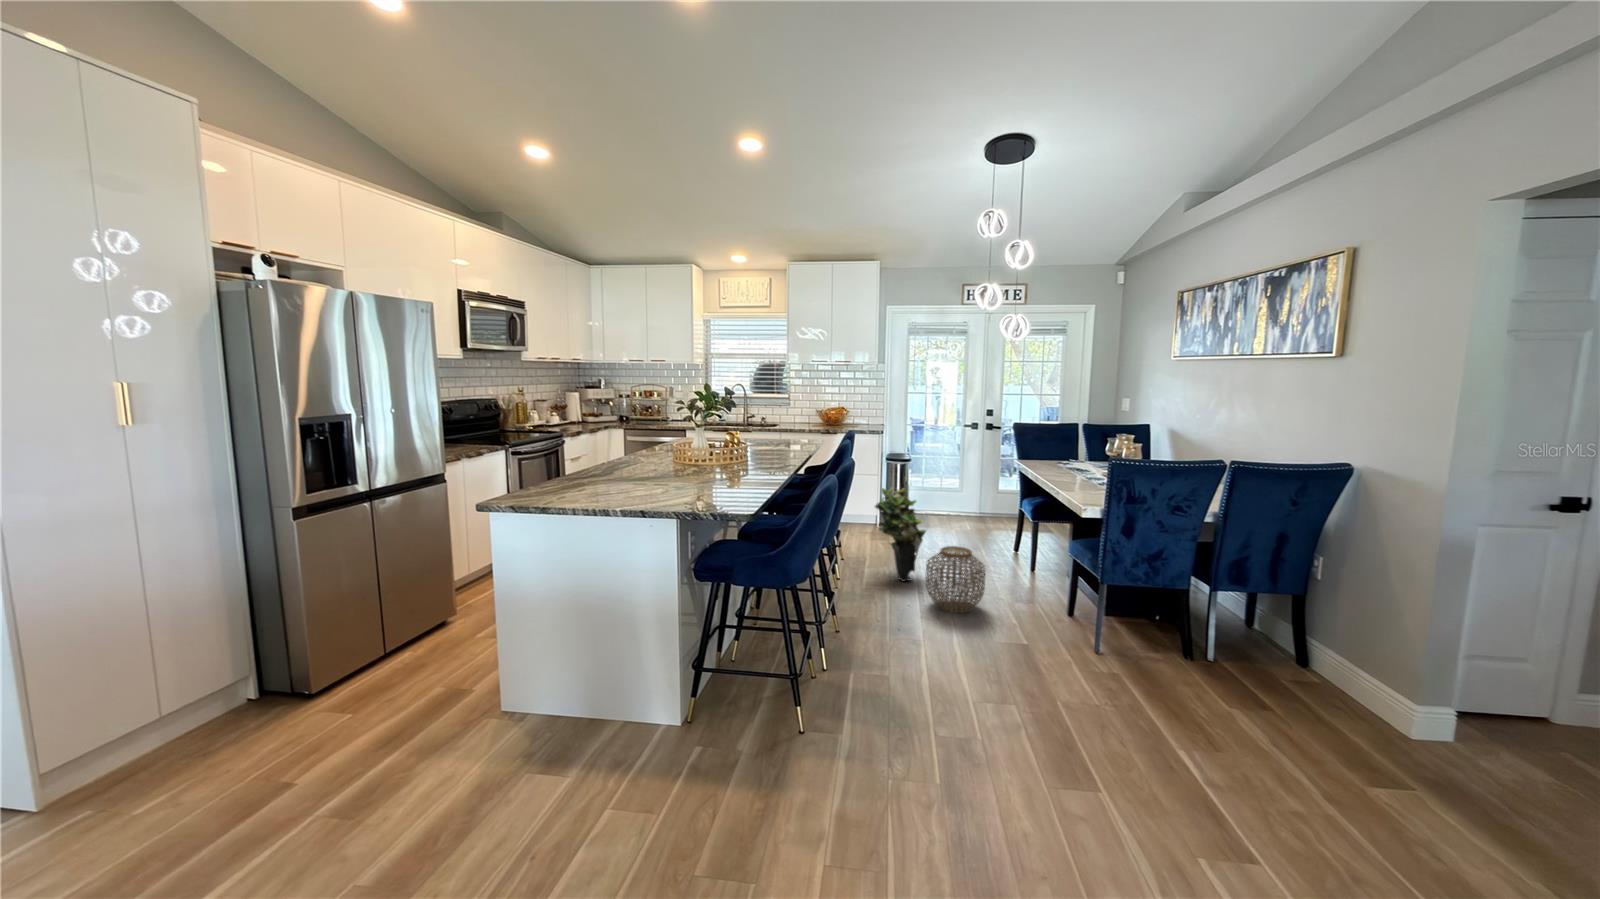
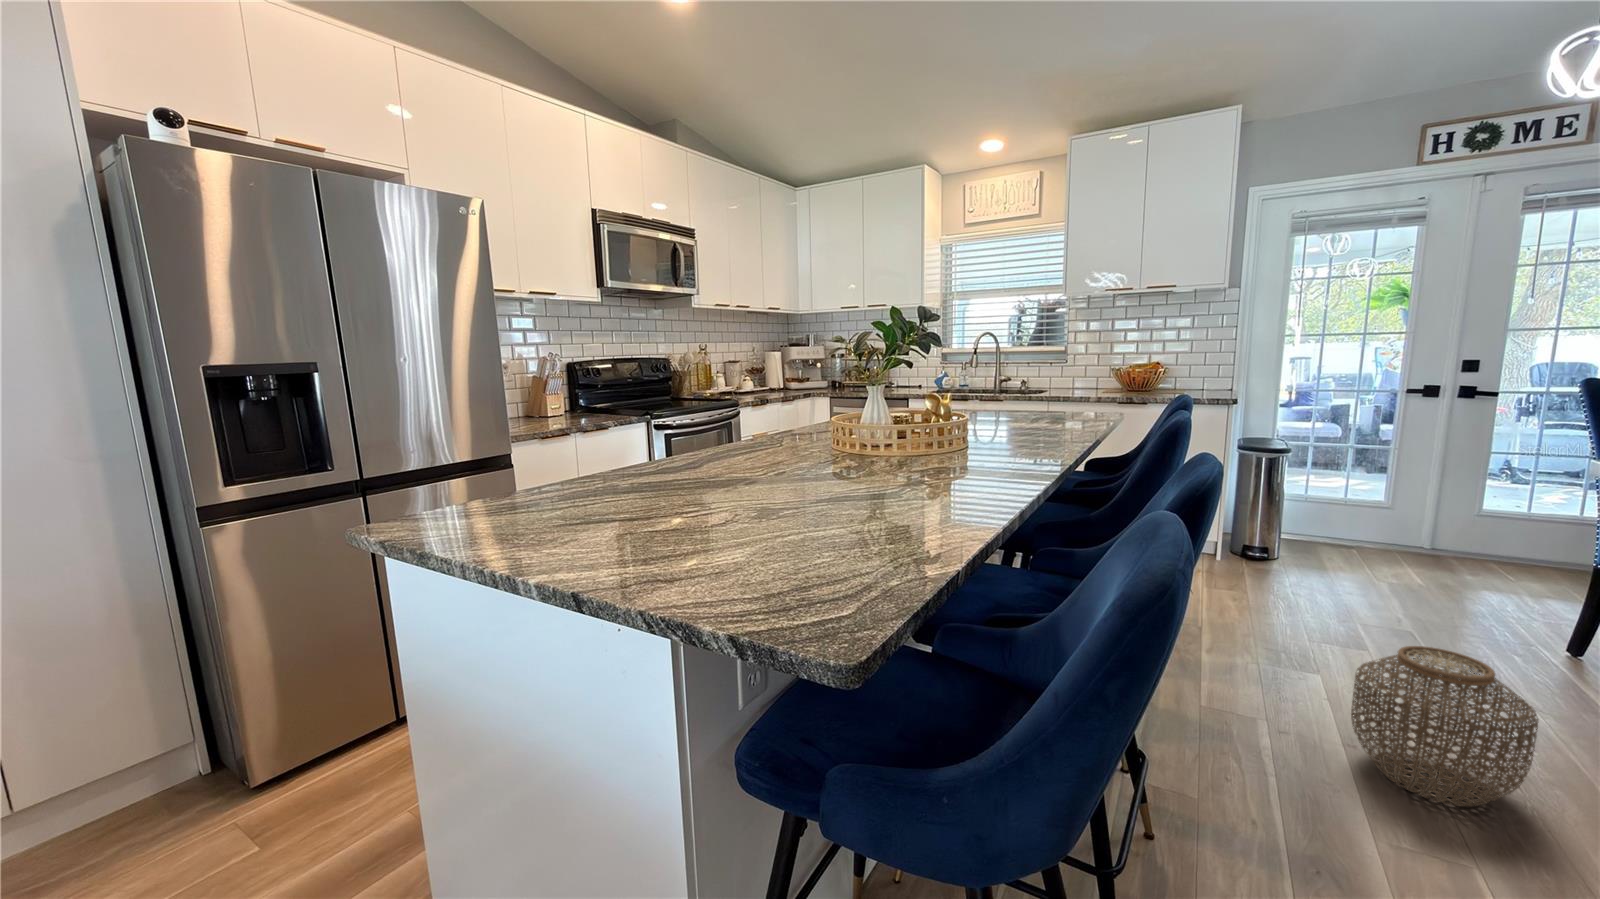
potted plant: present [875,488,926,582] -> none [1222,503,1344,688]

